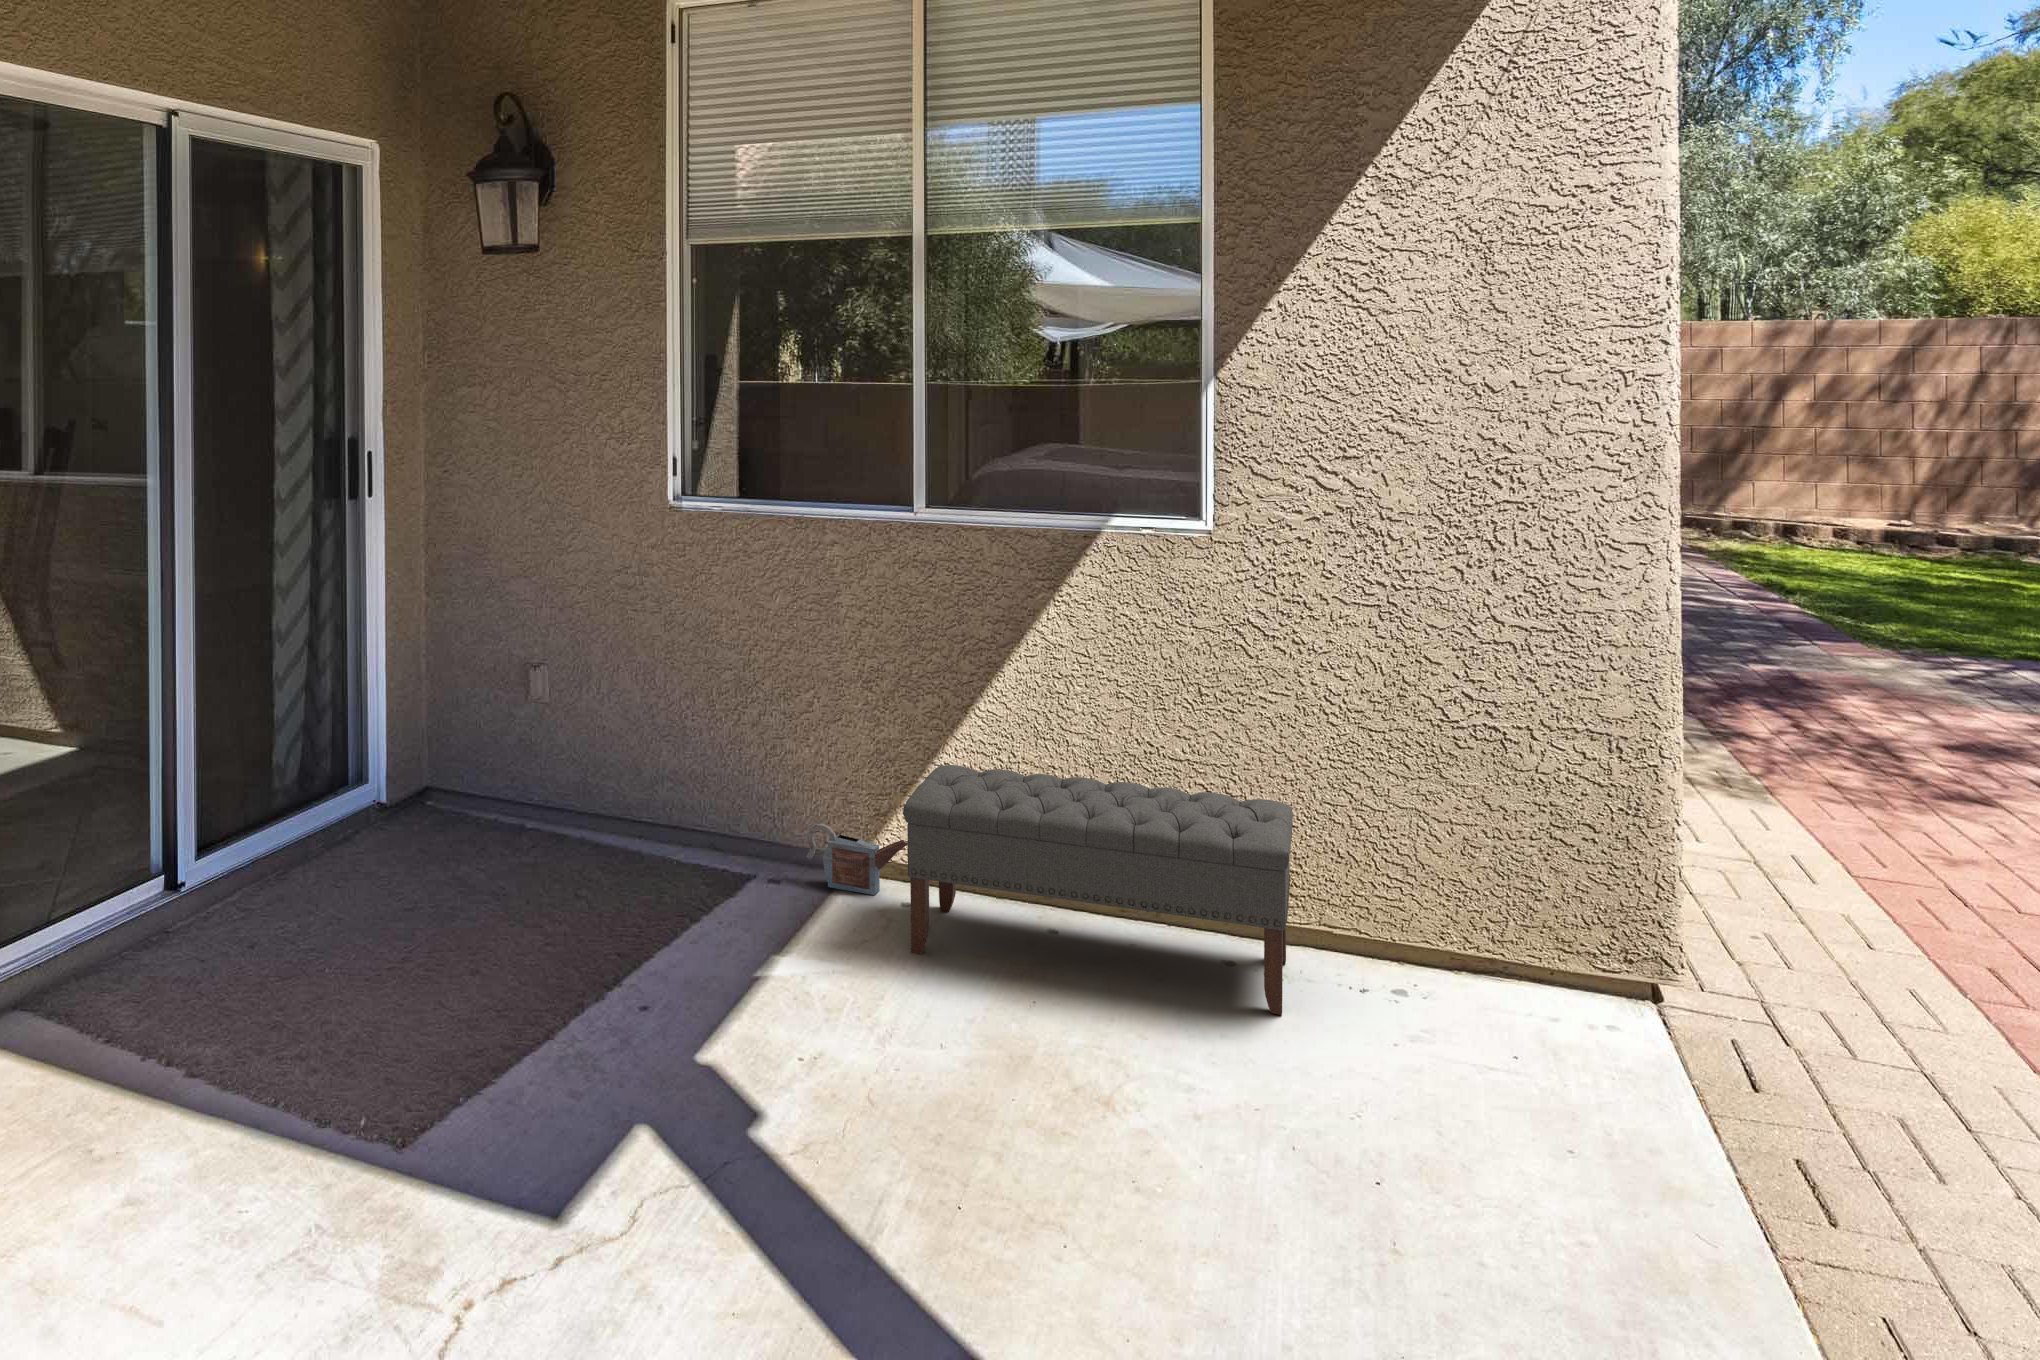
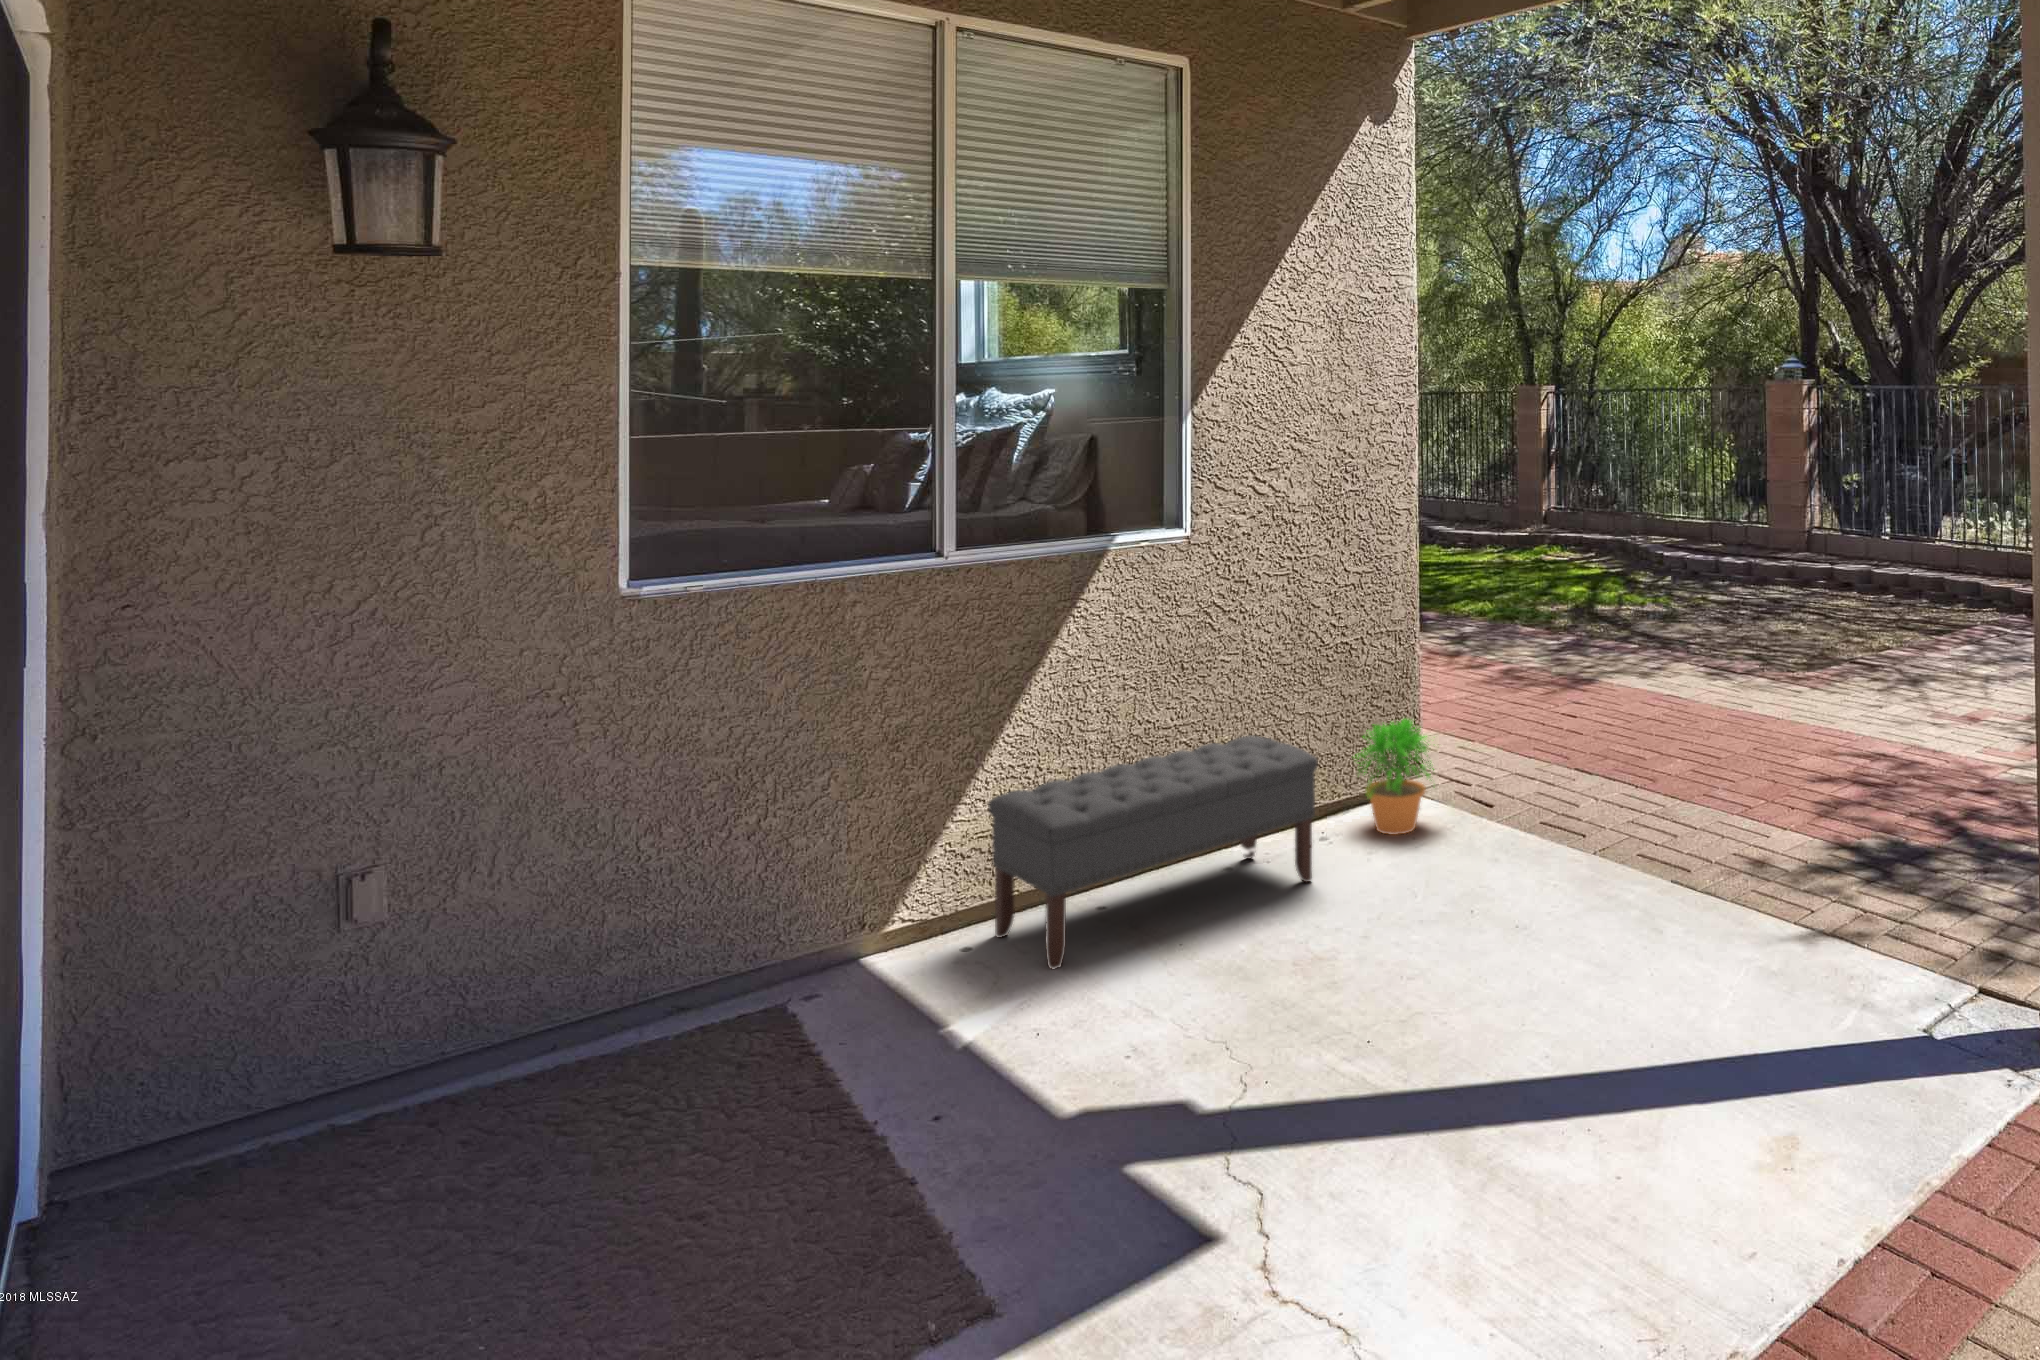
watering can: present [807,824,907,895] -> none [840,886,957,971]
potted plant: none [1458,853,1611,1037] -> present [1358,719,1435,835]

